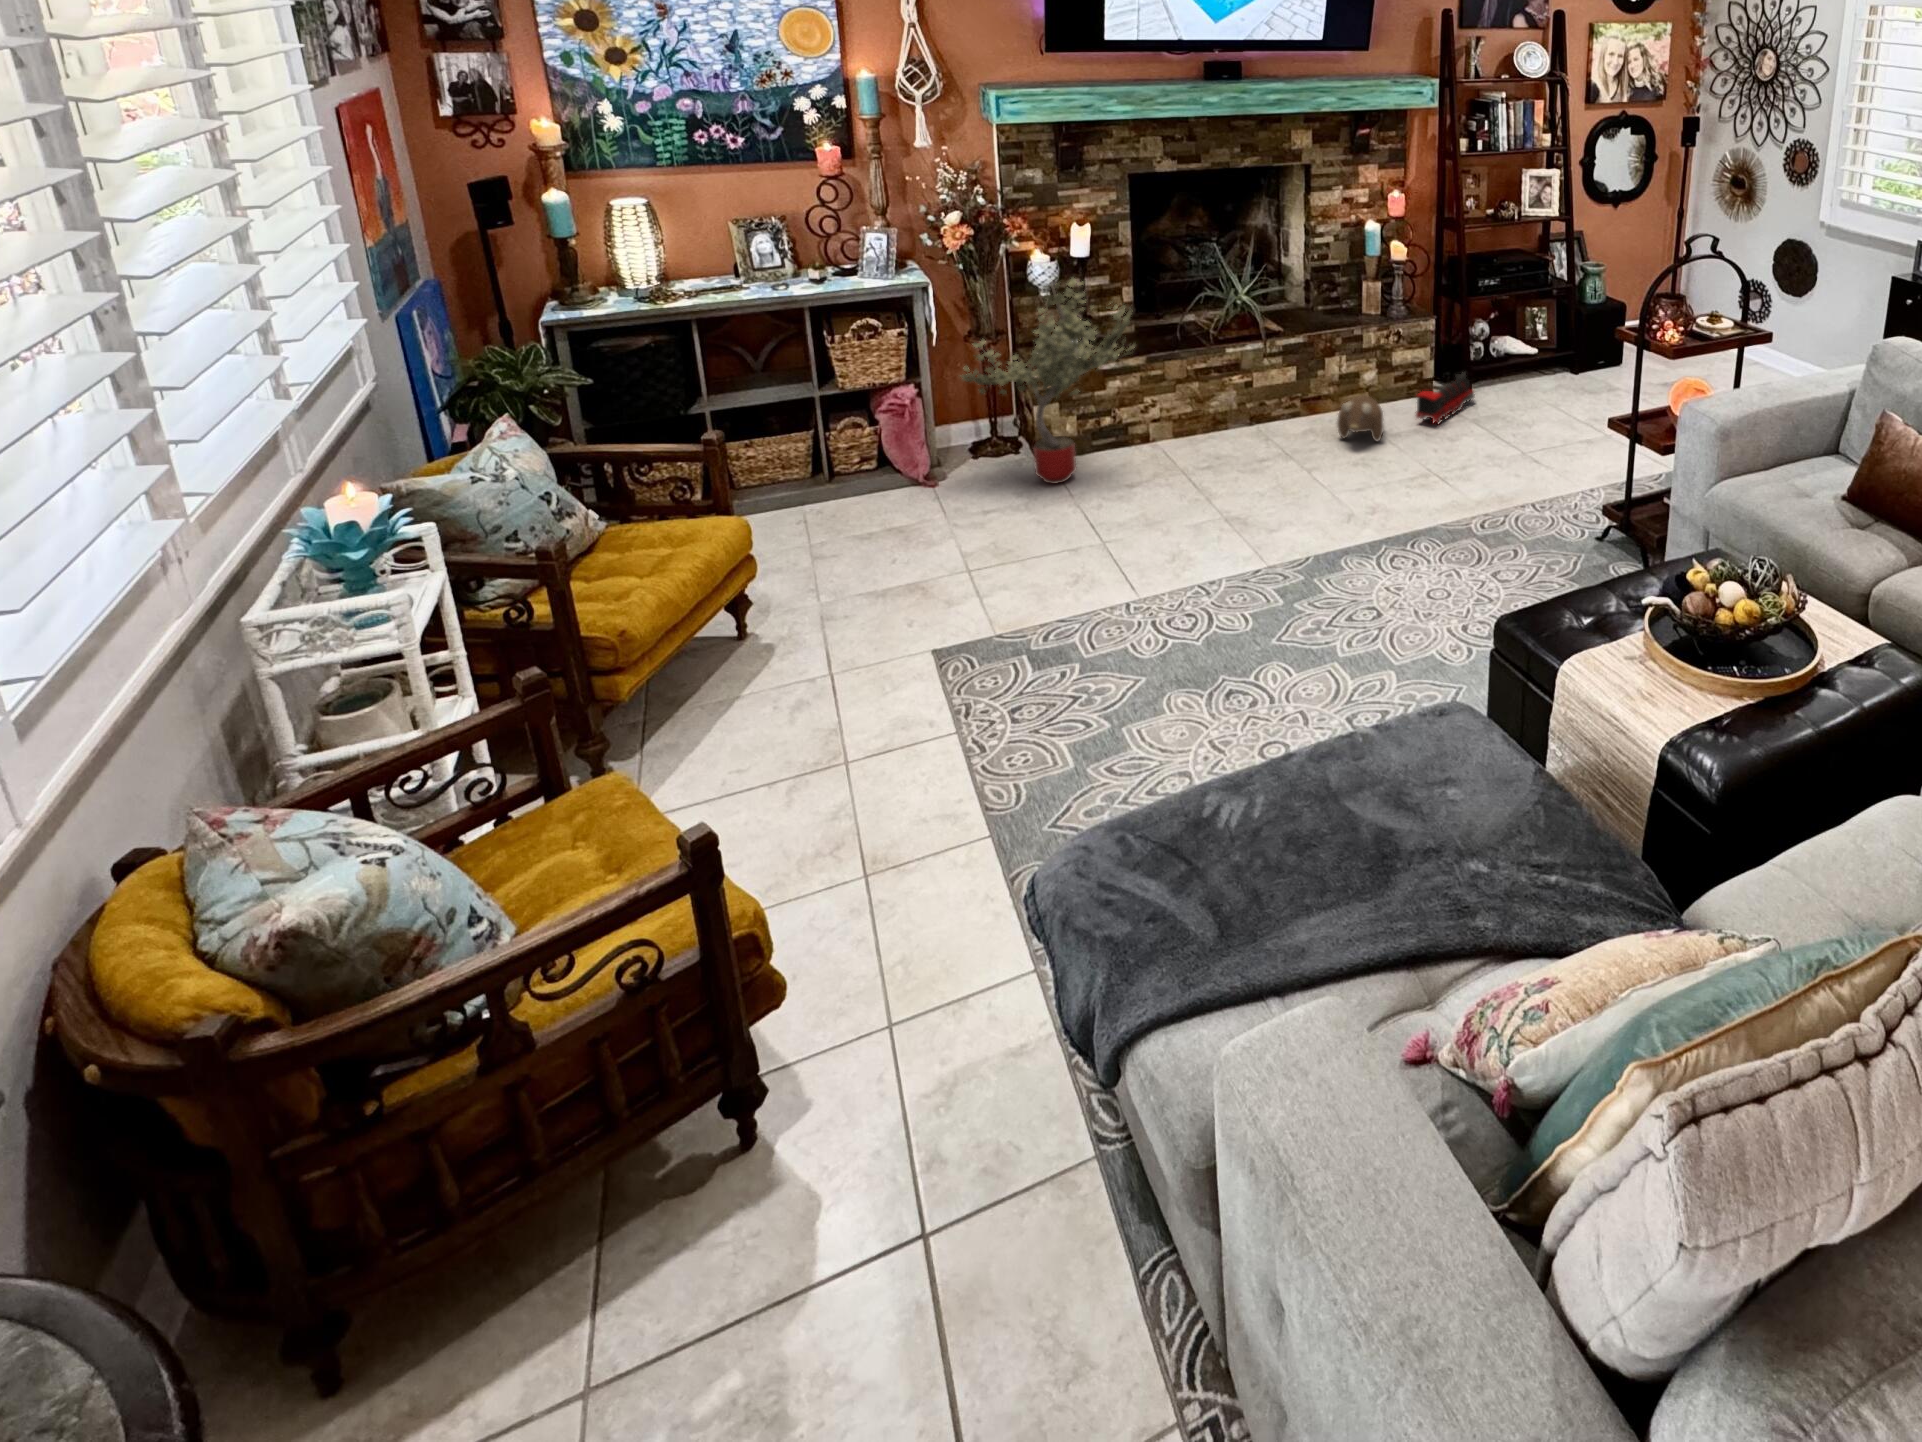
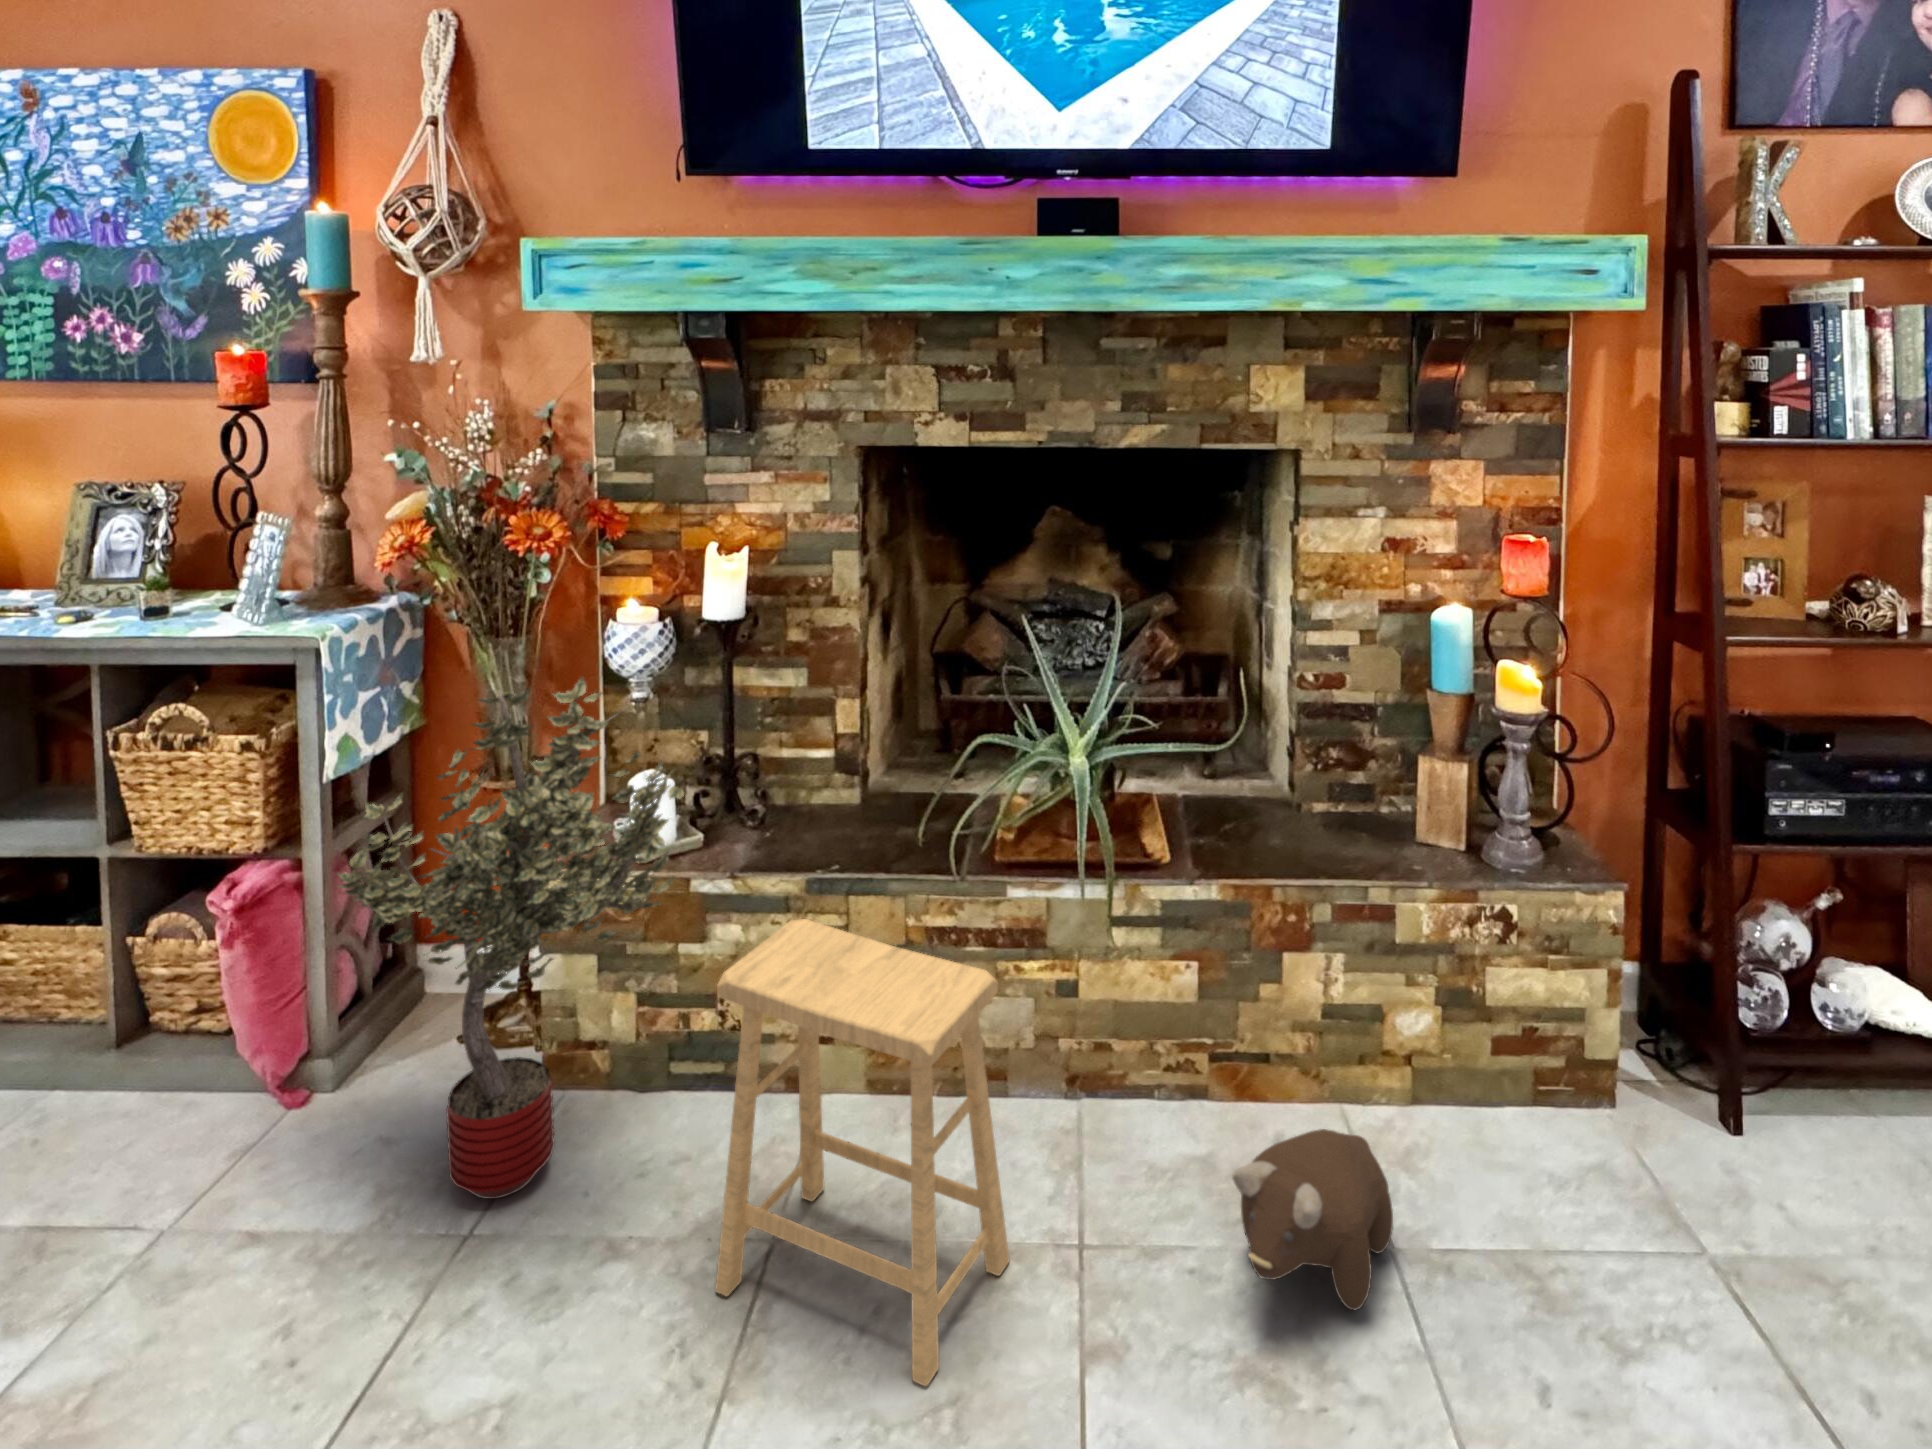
footstool: none [1169,354,1266,480] -> present [715,919,1009,1386]
toy train: present [1415,372,1475,423] -> none [1504,1091,1733,1284]

